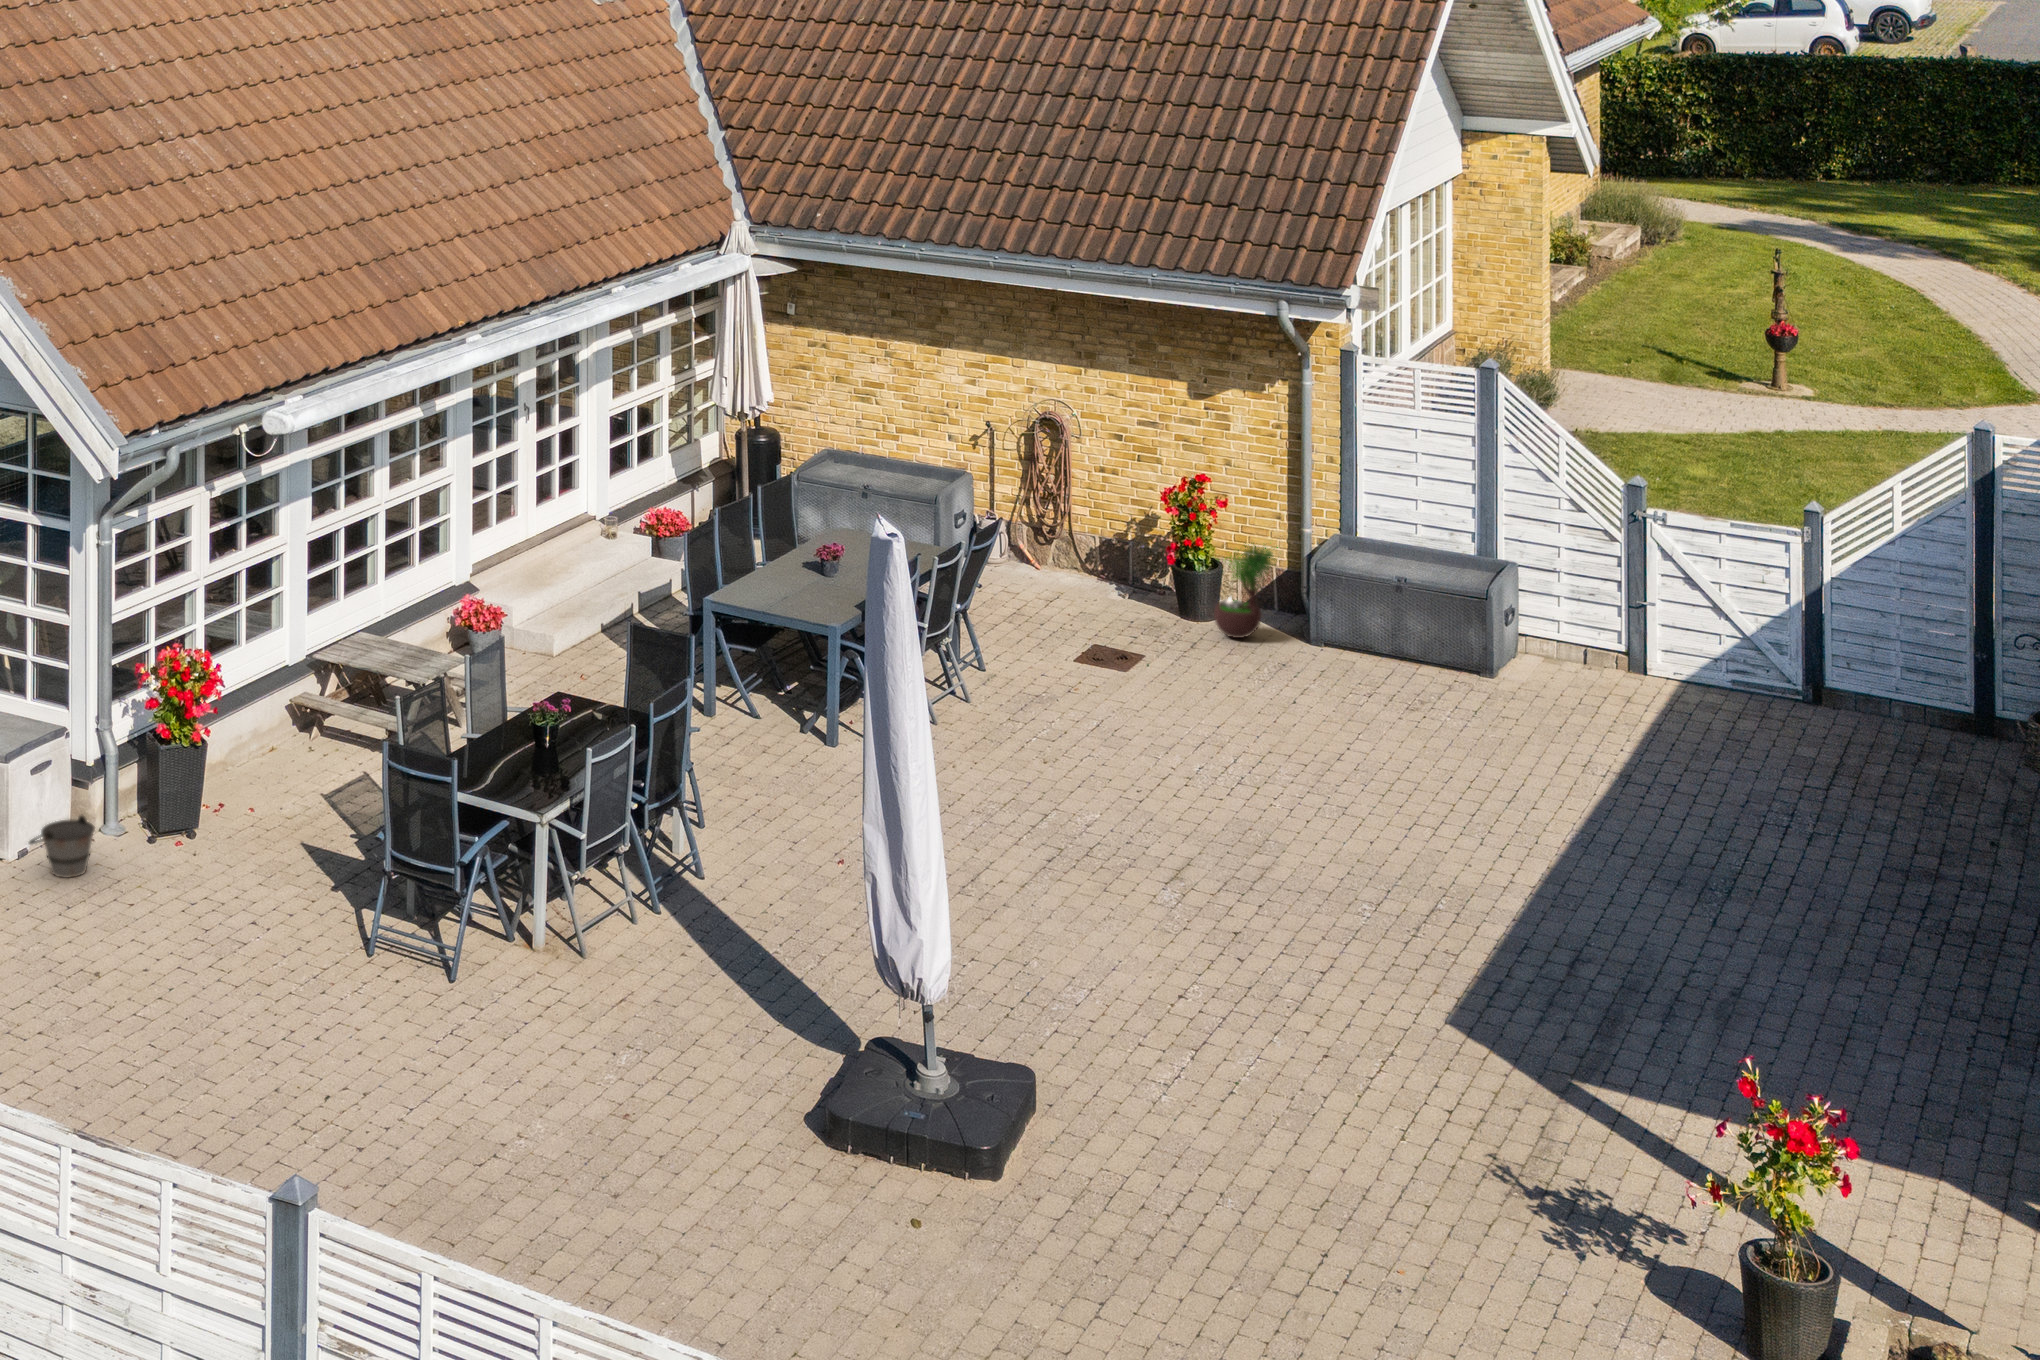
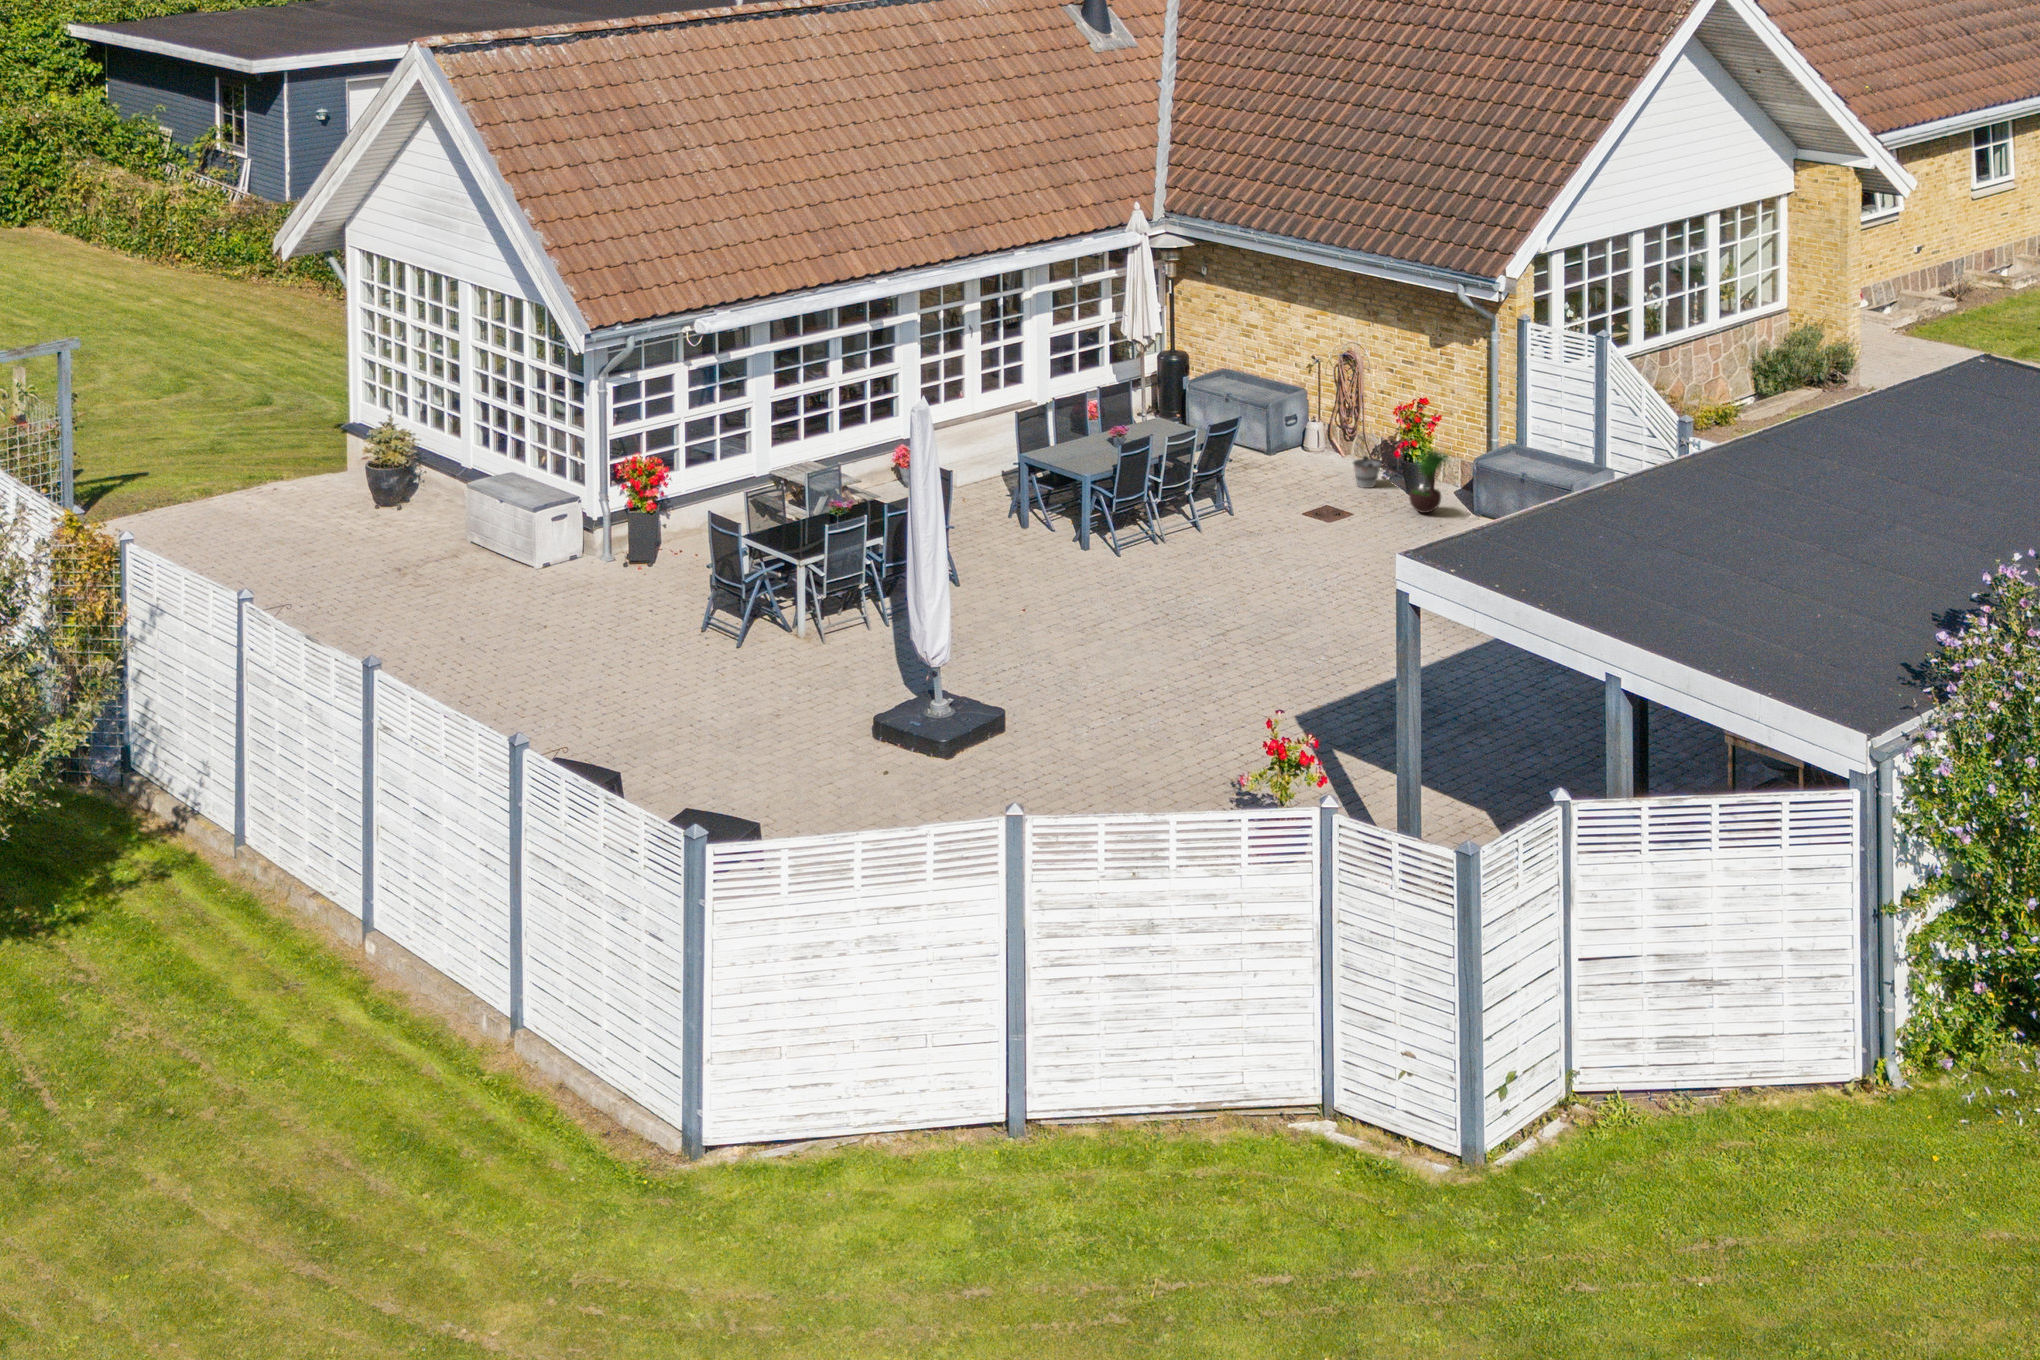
bucket: present [29,815,95,878] -> present [1353,456,1387,488]

